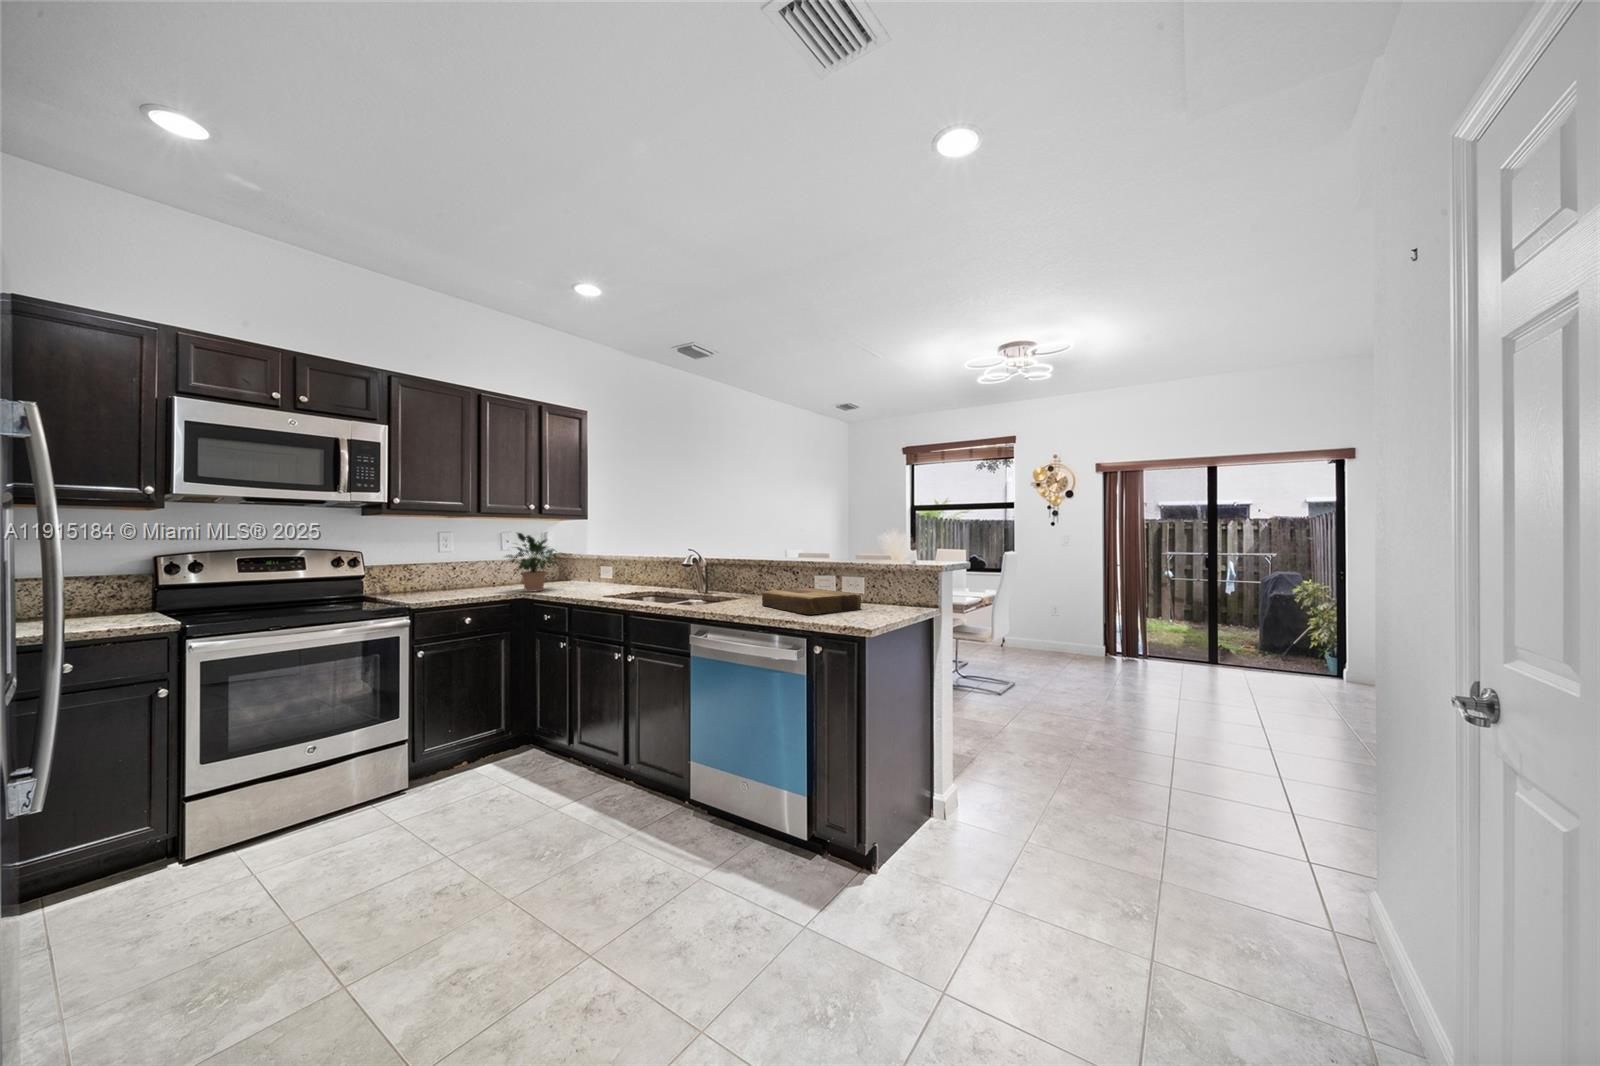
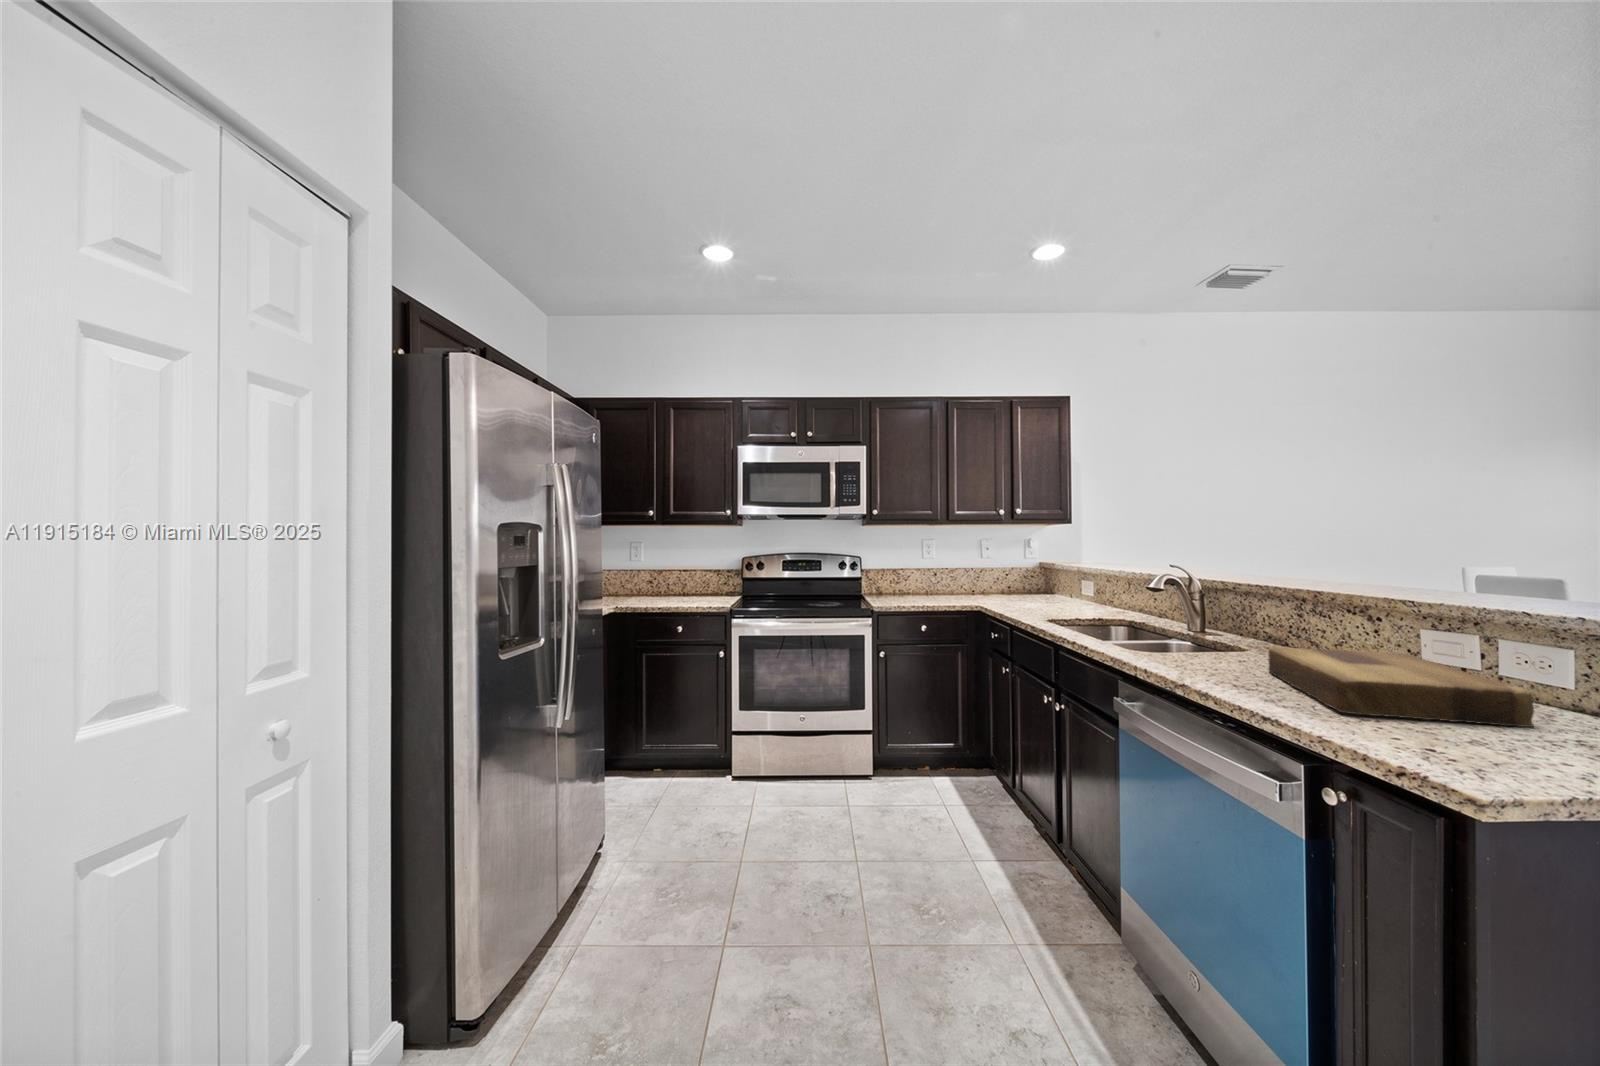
potted plant: present [506,533,565,592] -> none [964,540,1034,605]

